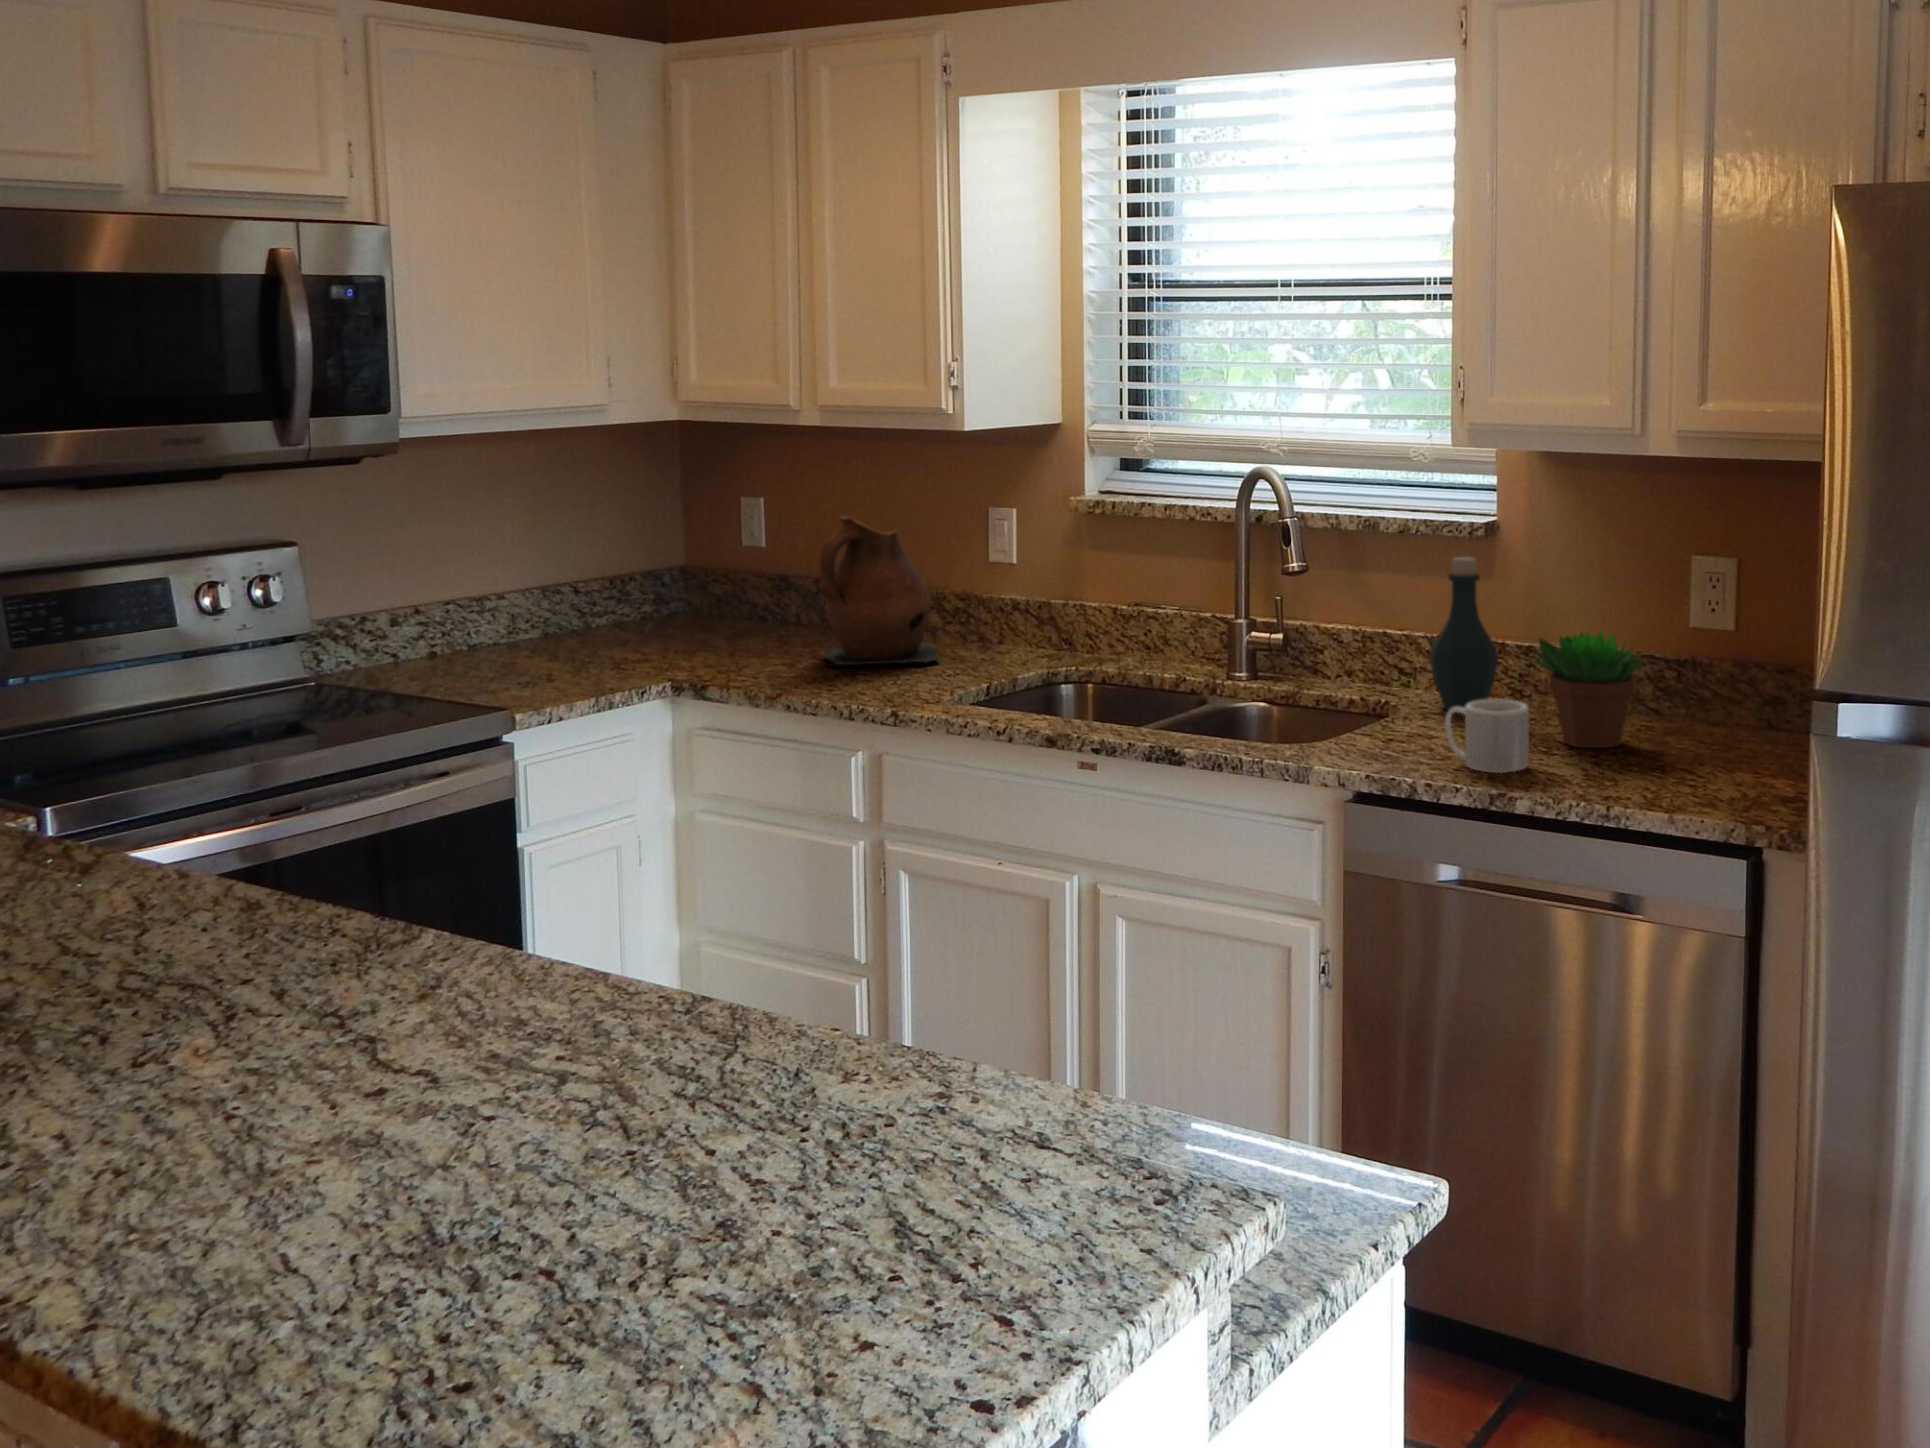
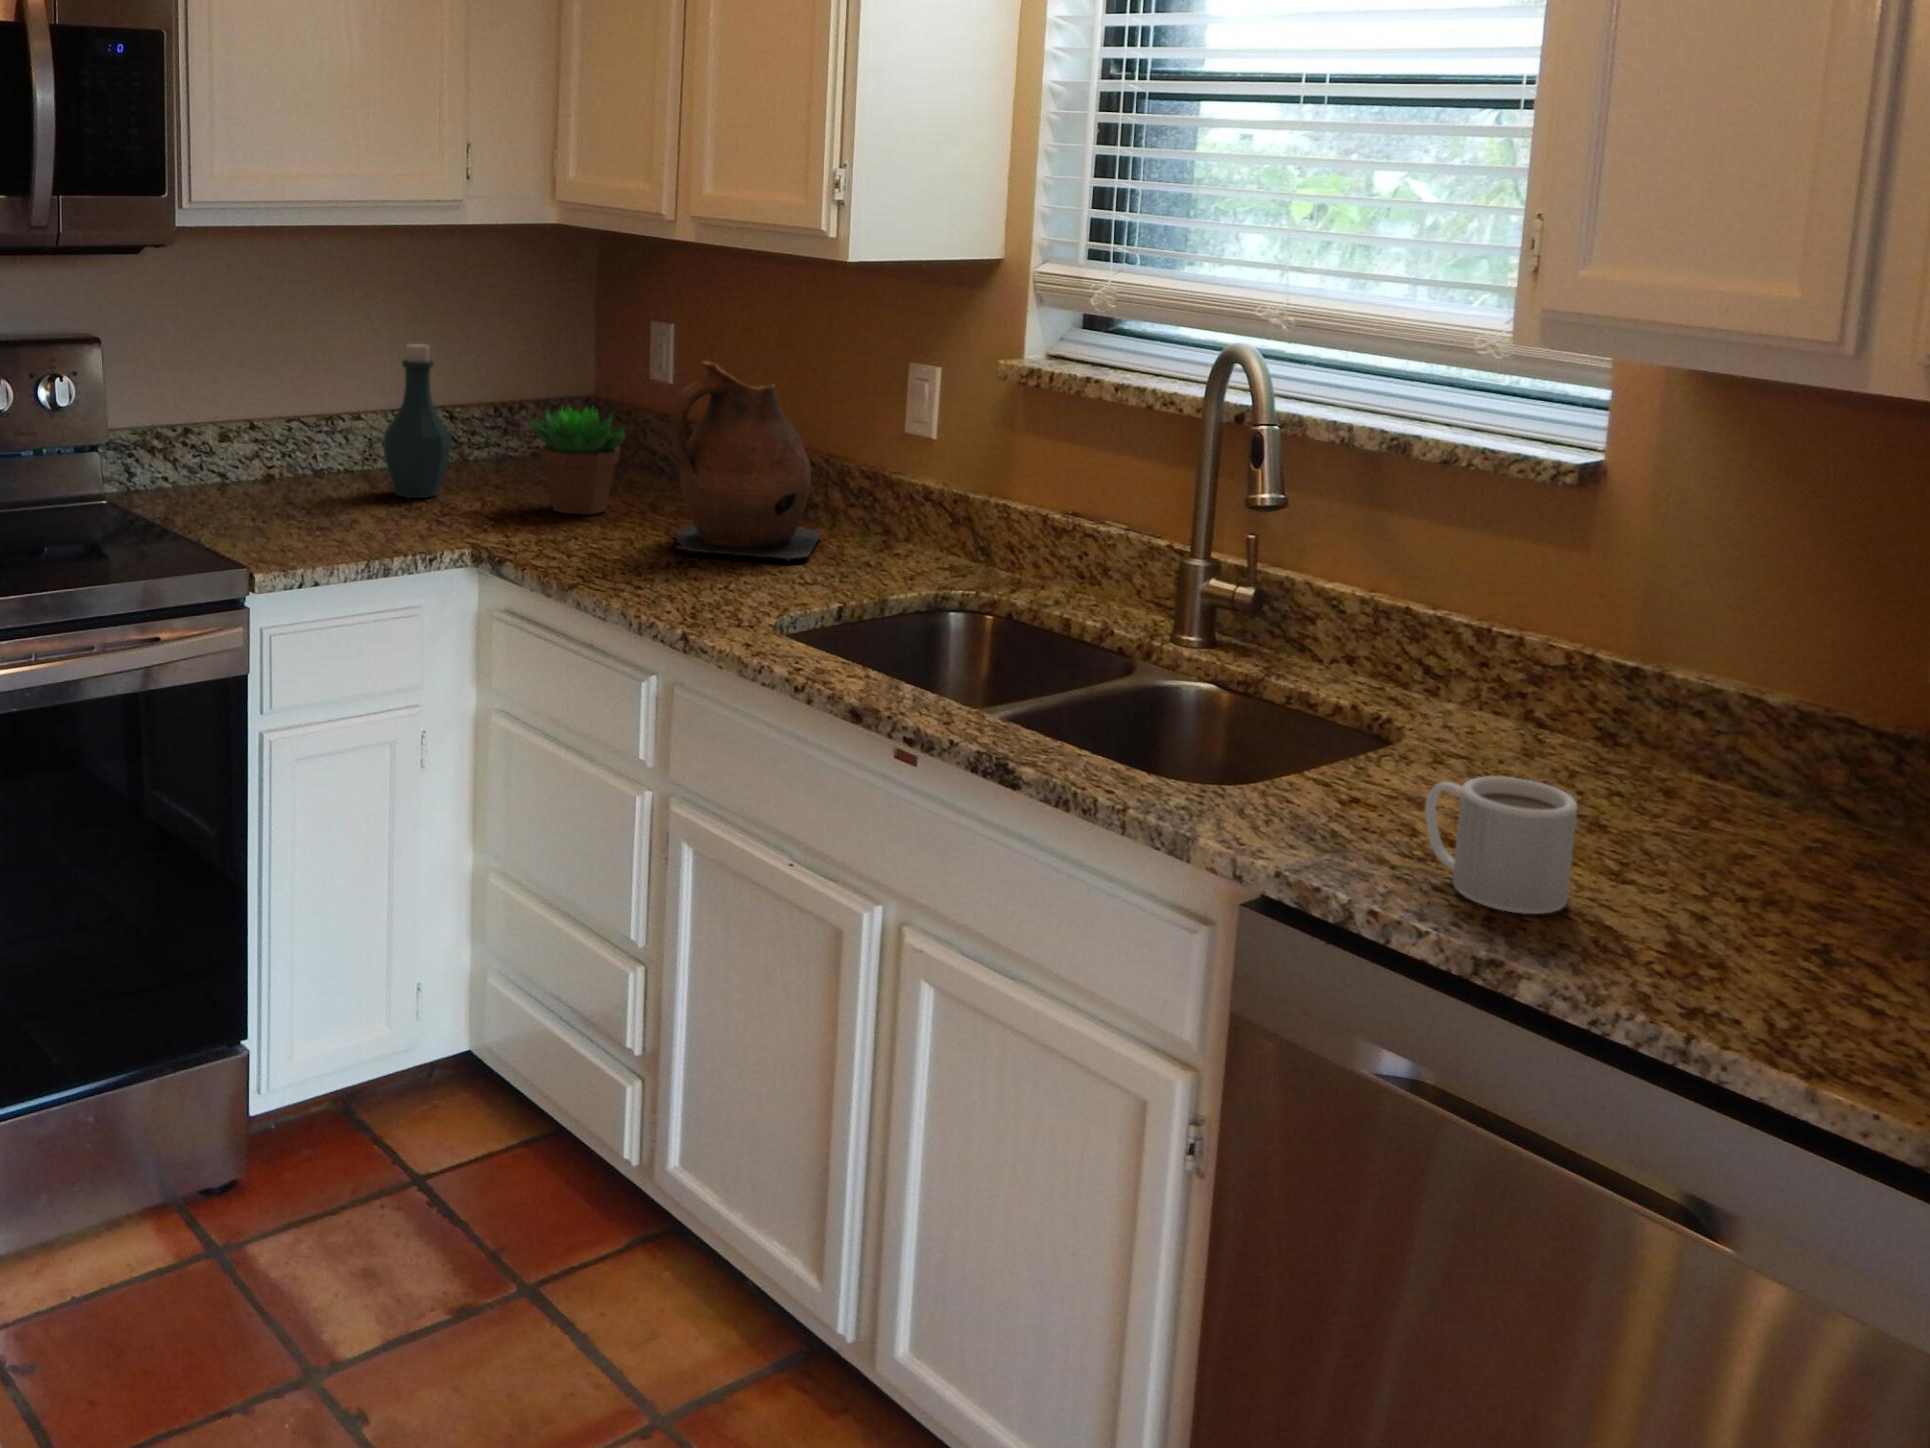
bottle: present [1430,557,1498,710] -> present [383,344,451,498]
succulent plant: present [1535,631,1644,748] -> present [529,406,626,514]

